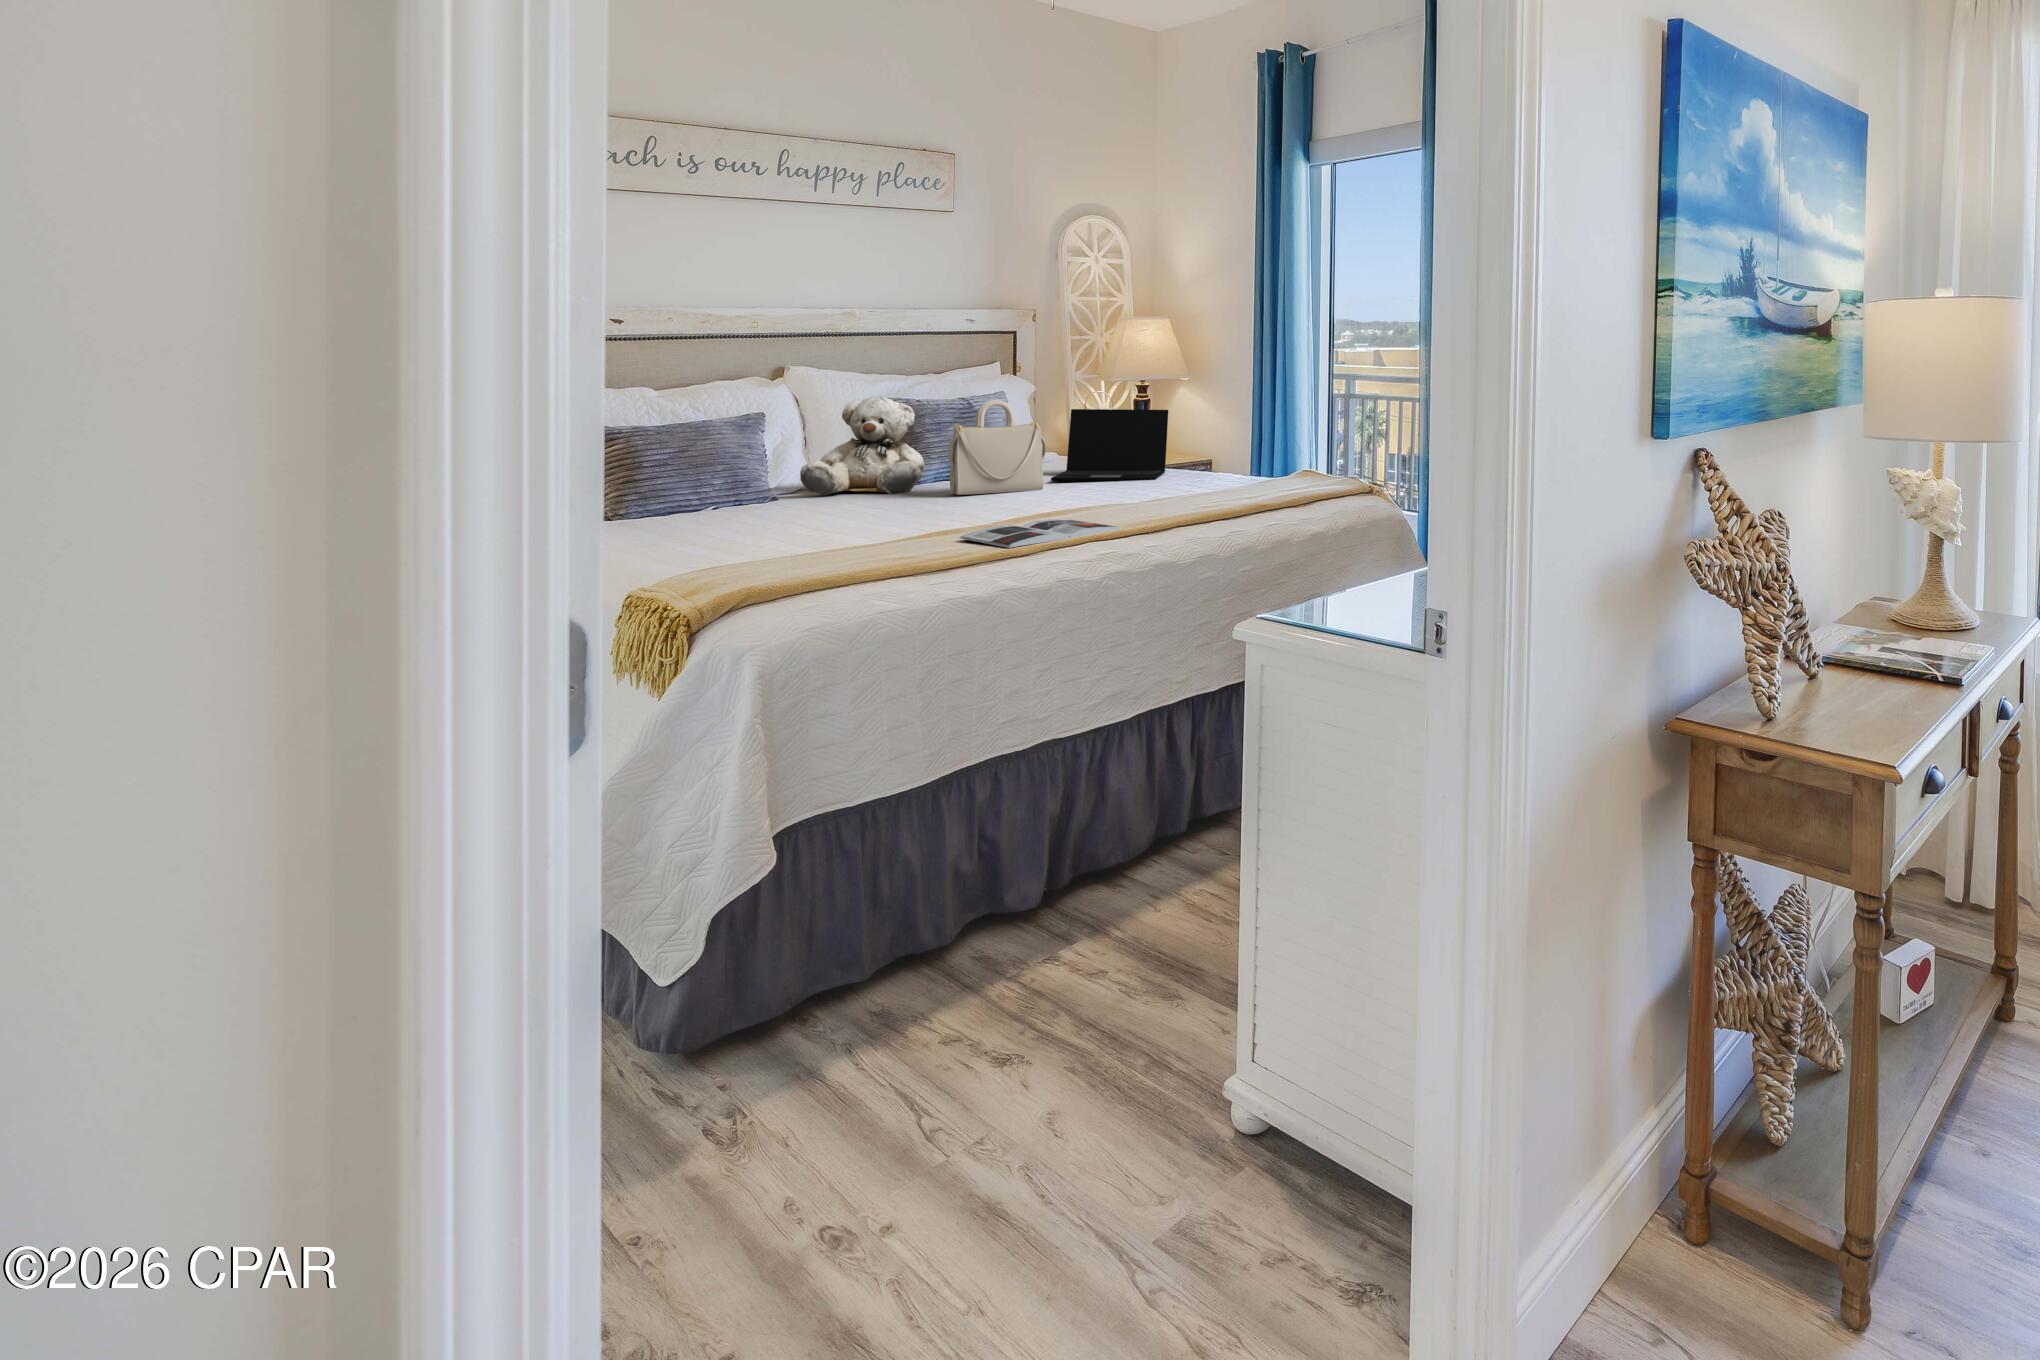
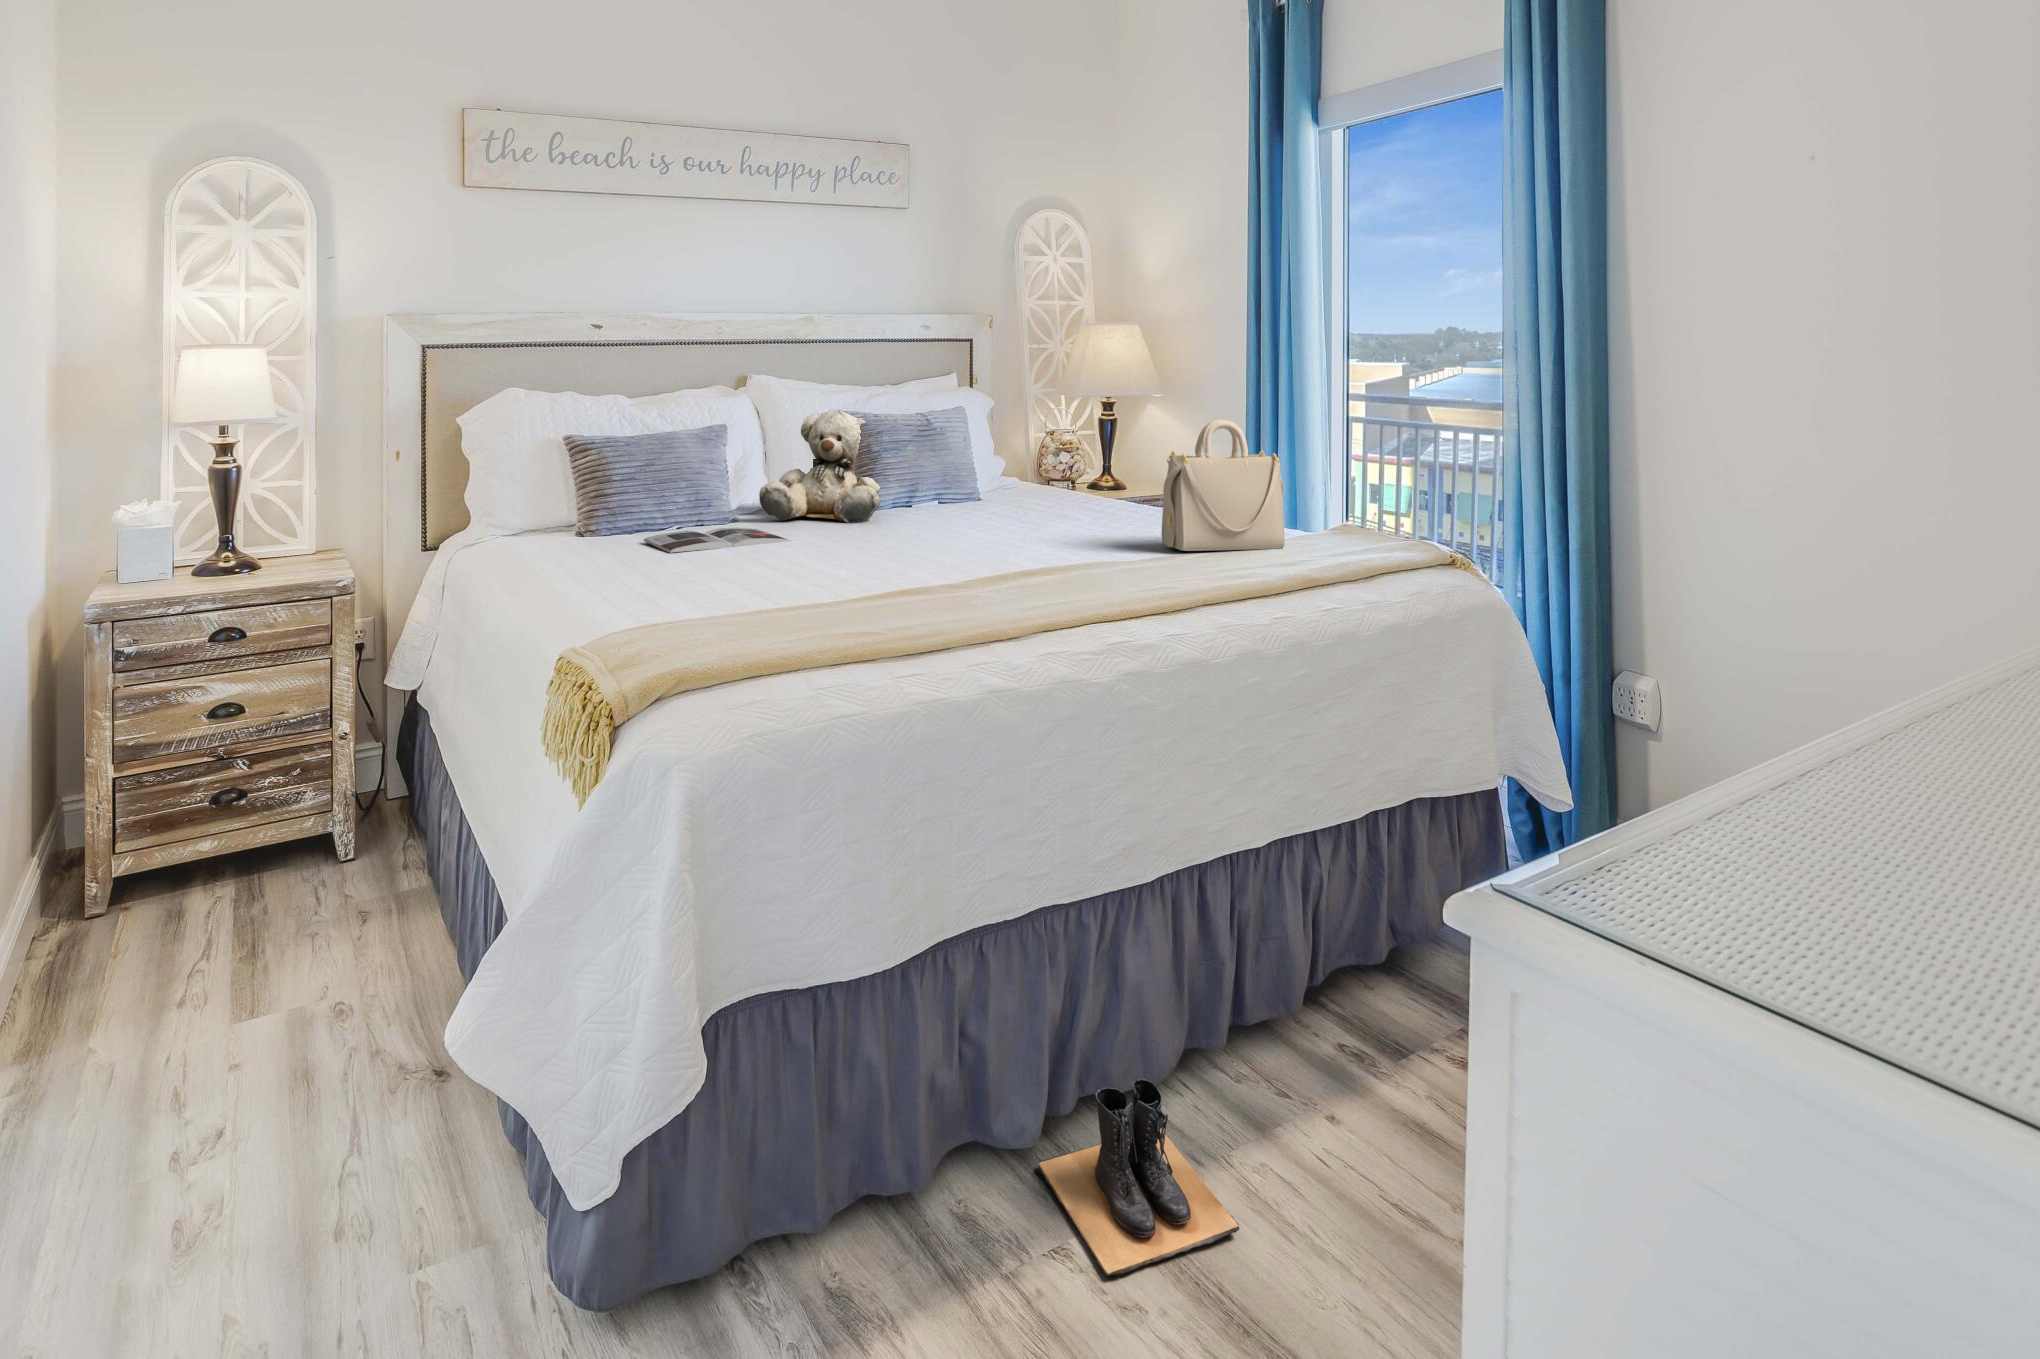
handbag: present [948,400,1046,495] -> present [1162,420,1285,551]
laptop: present [1051,409,1168,481] -> none [1019,430,1151,523]
magazine: present [960,519,1123,548] -> present [643,528,791,553]
boots: none [1042,847,1180,962] -> present [1038,1079,1240,1276]

